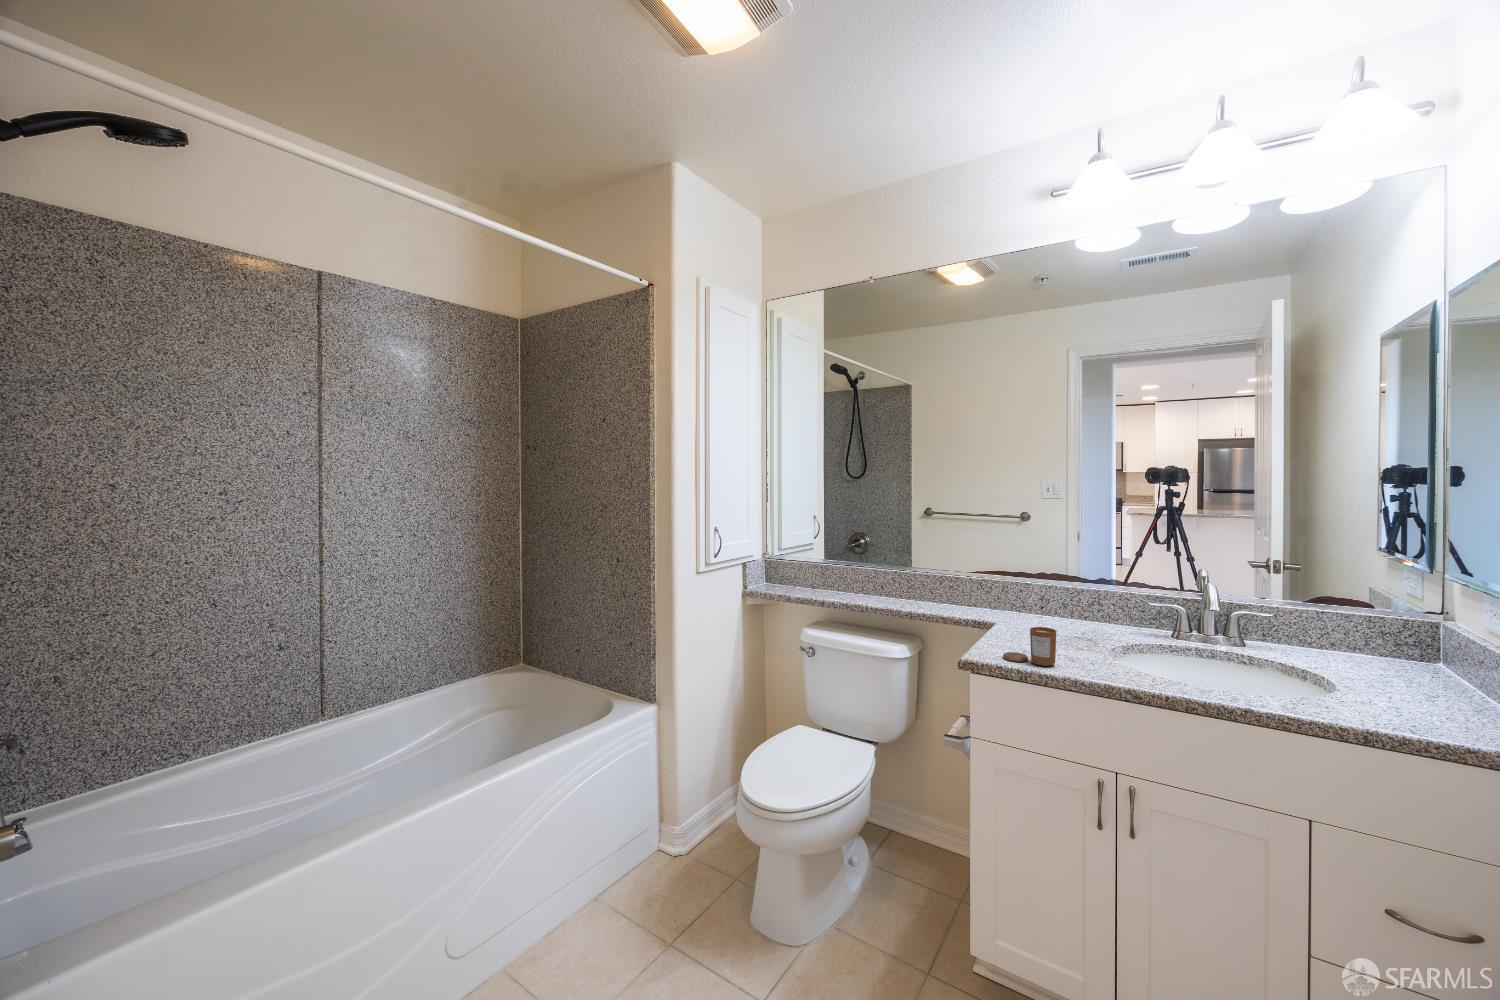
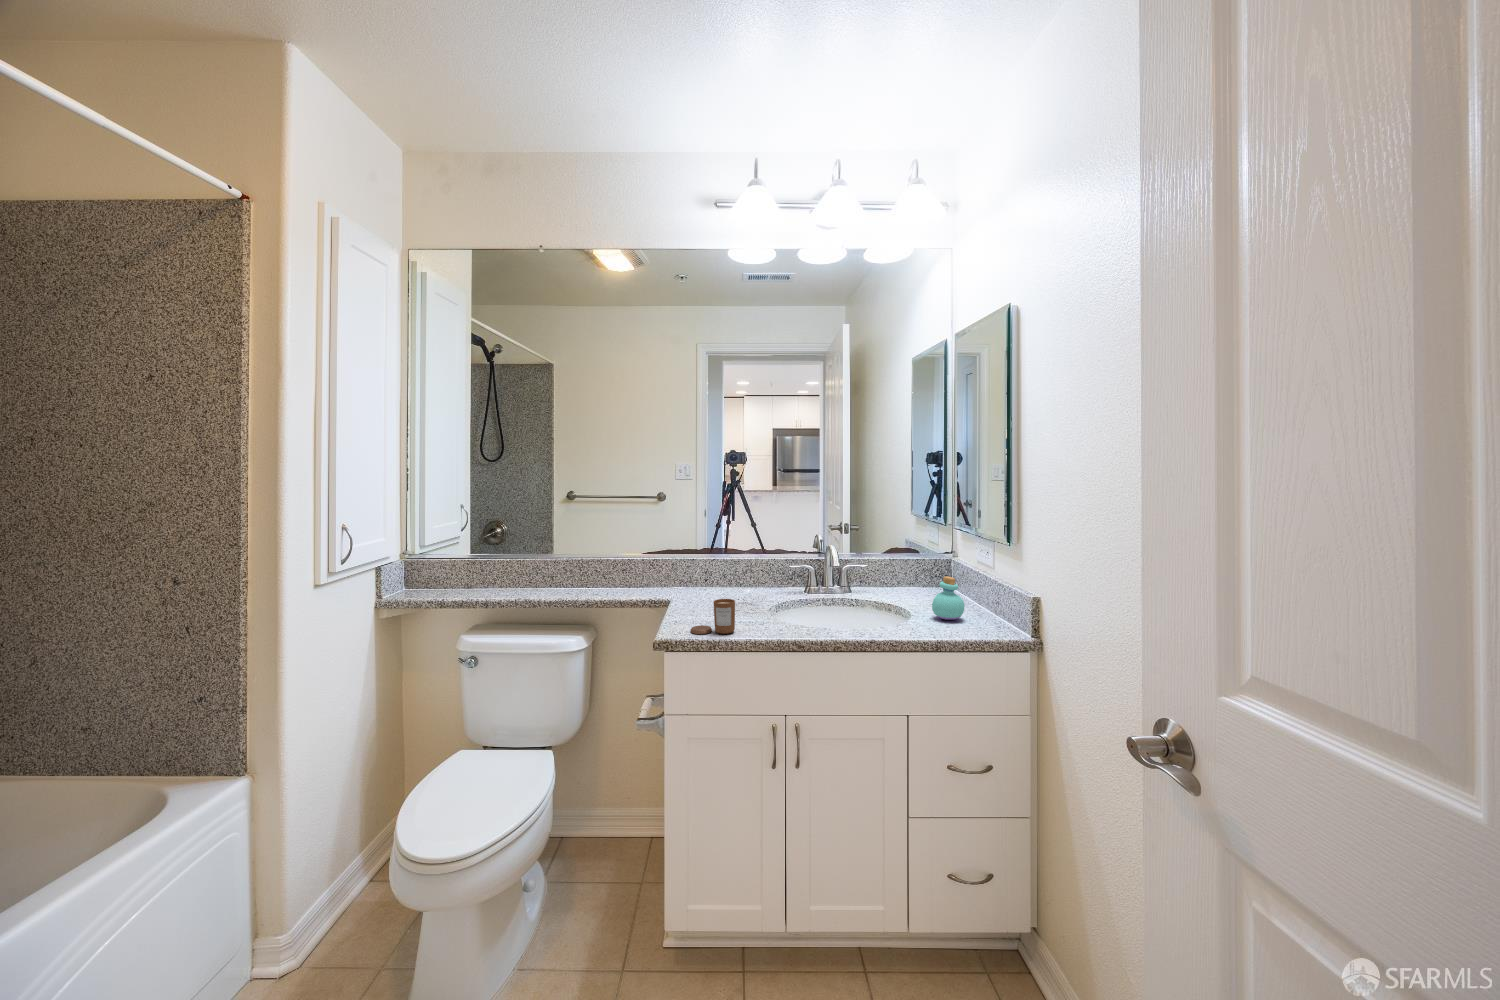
perfume bottle: none [1373,642,1440,707] -> present [932,576,965,620]

